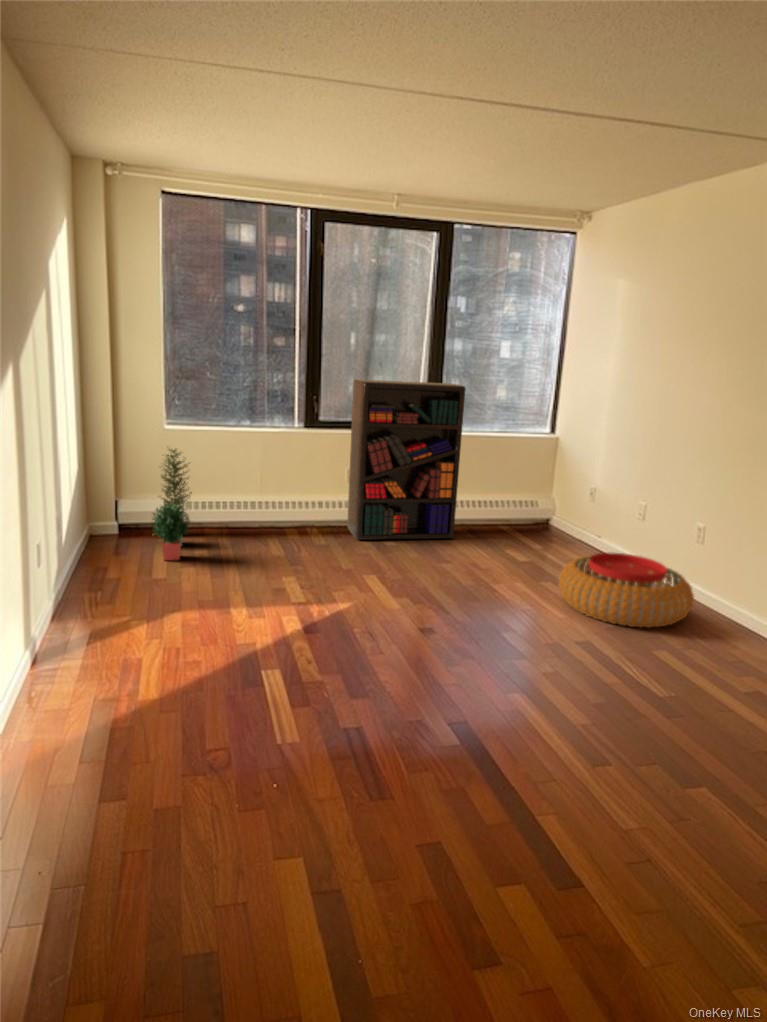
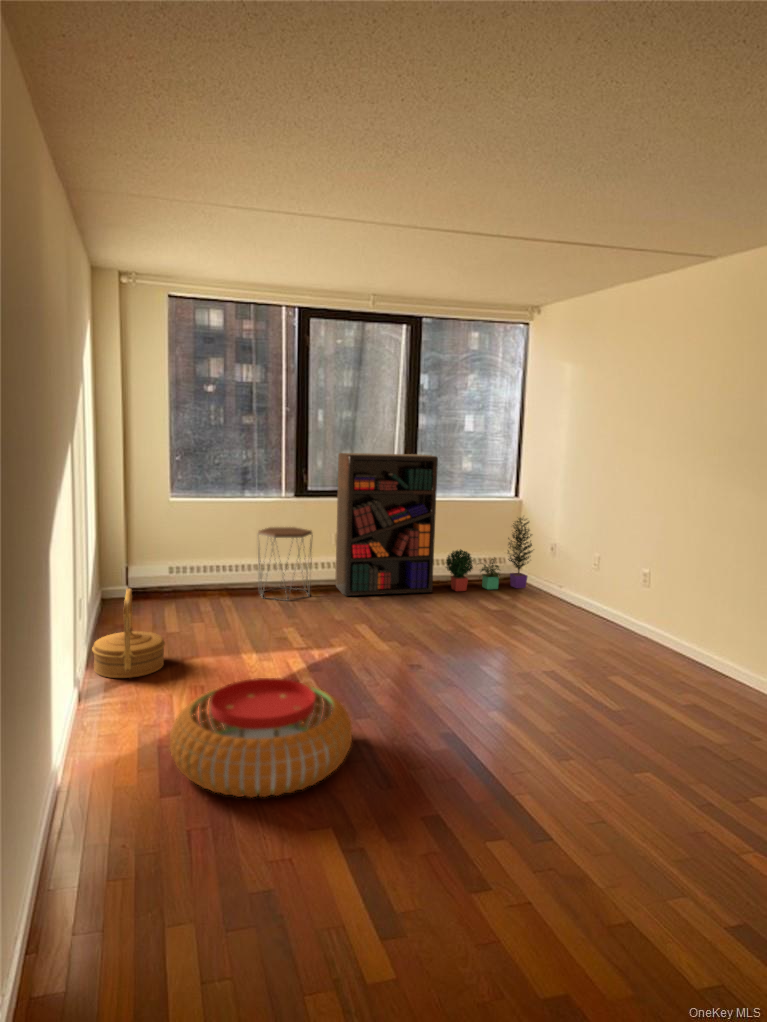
potted plant: present [152,449,192,560] -> present [446,518,533,591]
side table: none [261,461,322,544] -> present [258,527,313,600]
woven basket: none [59,531,143,634] -> present [92,588,165,678]
pouf: present [559,553,694,627] -> present [170,678,352,797]

